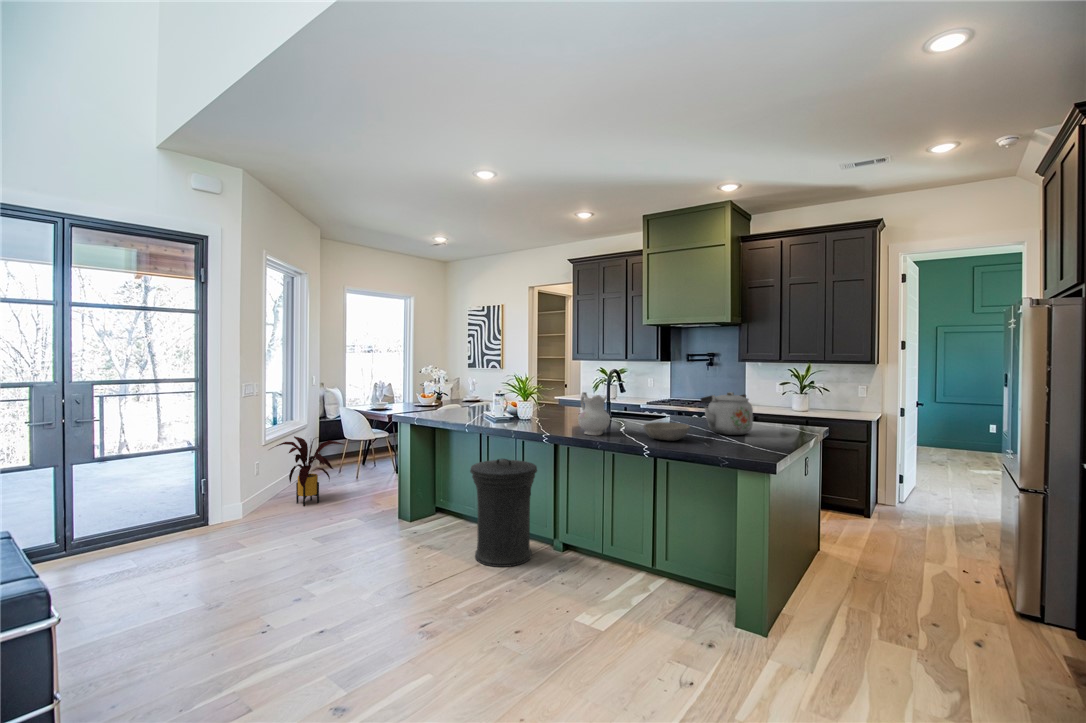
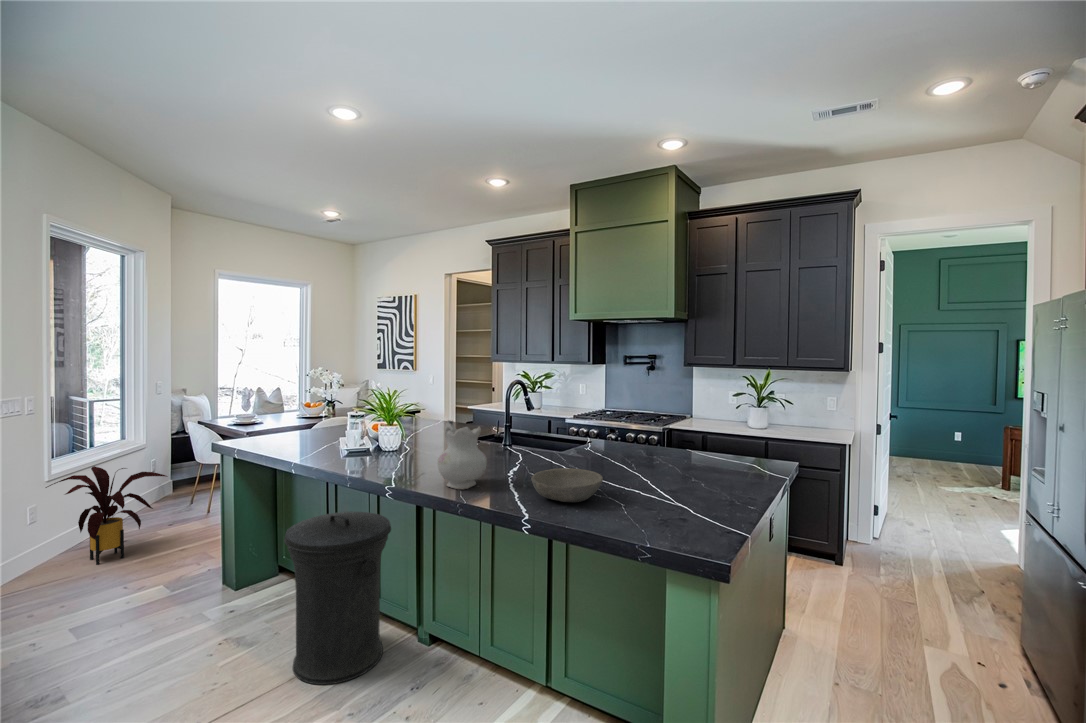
kettle: present [701,392,753,435] -> none [624,420,698,486]

